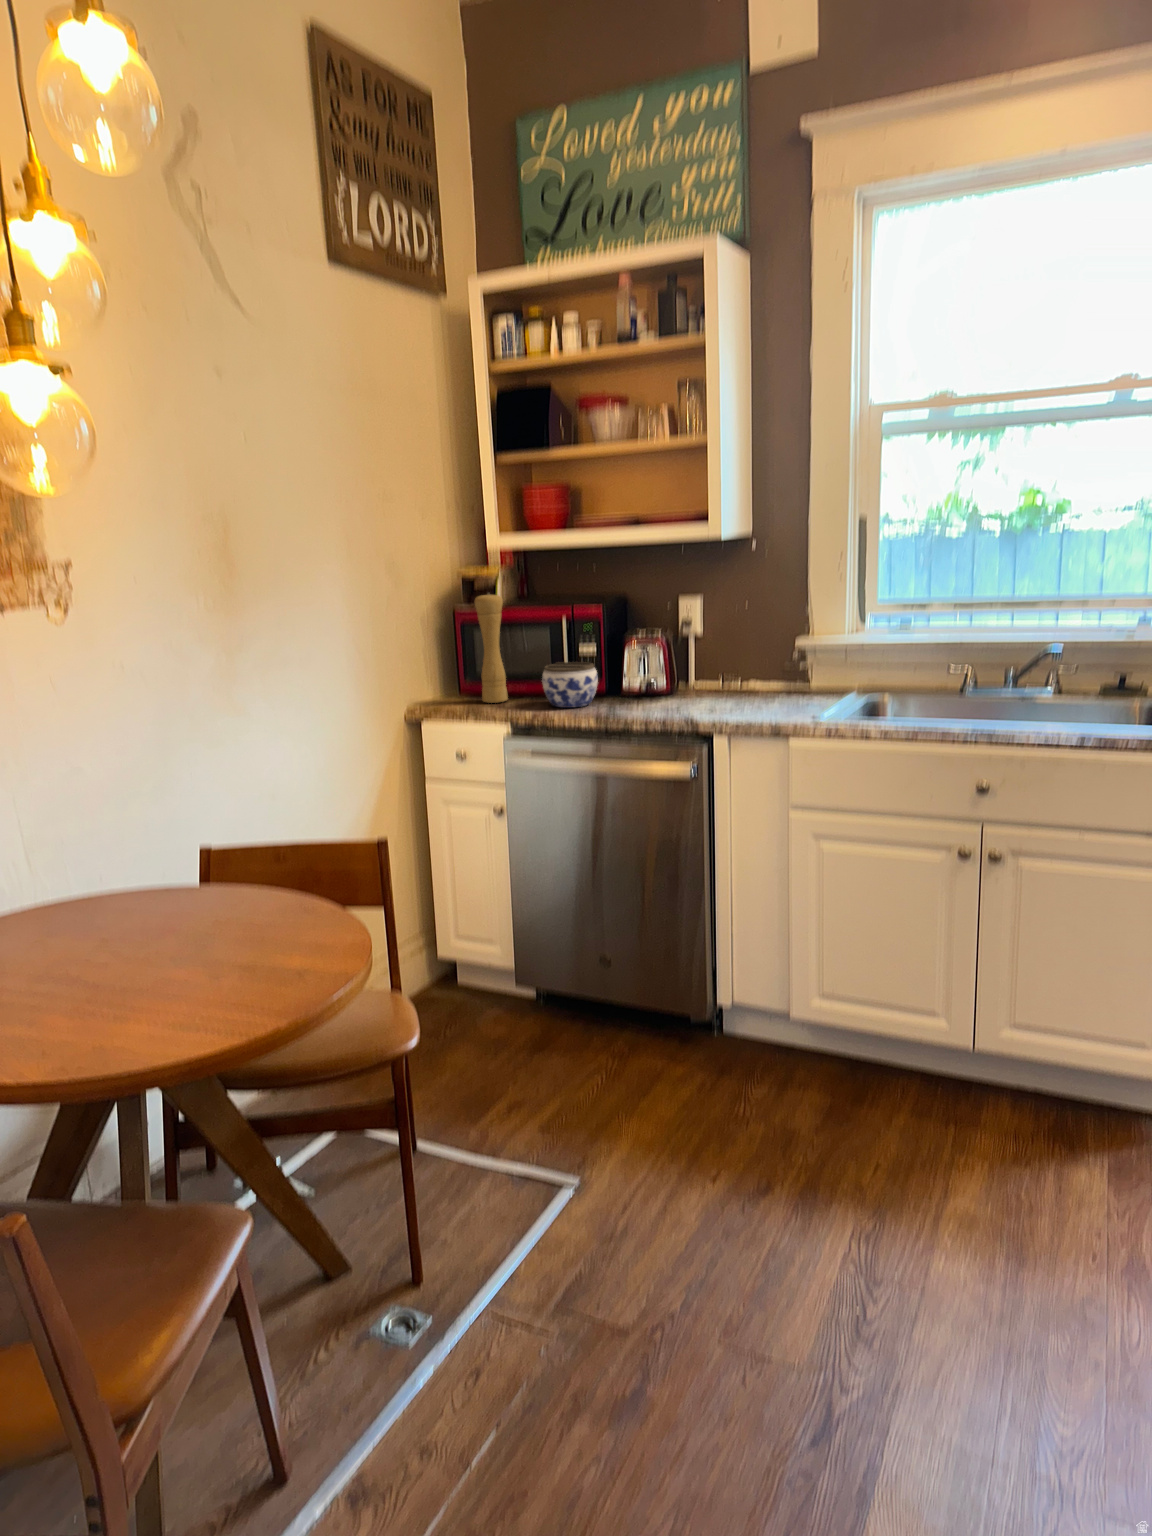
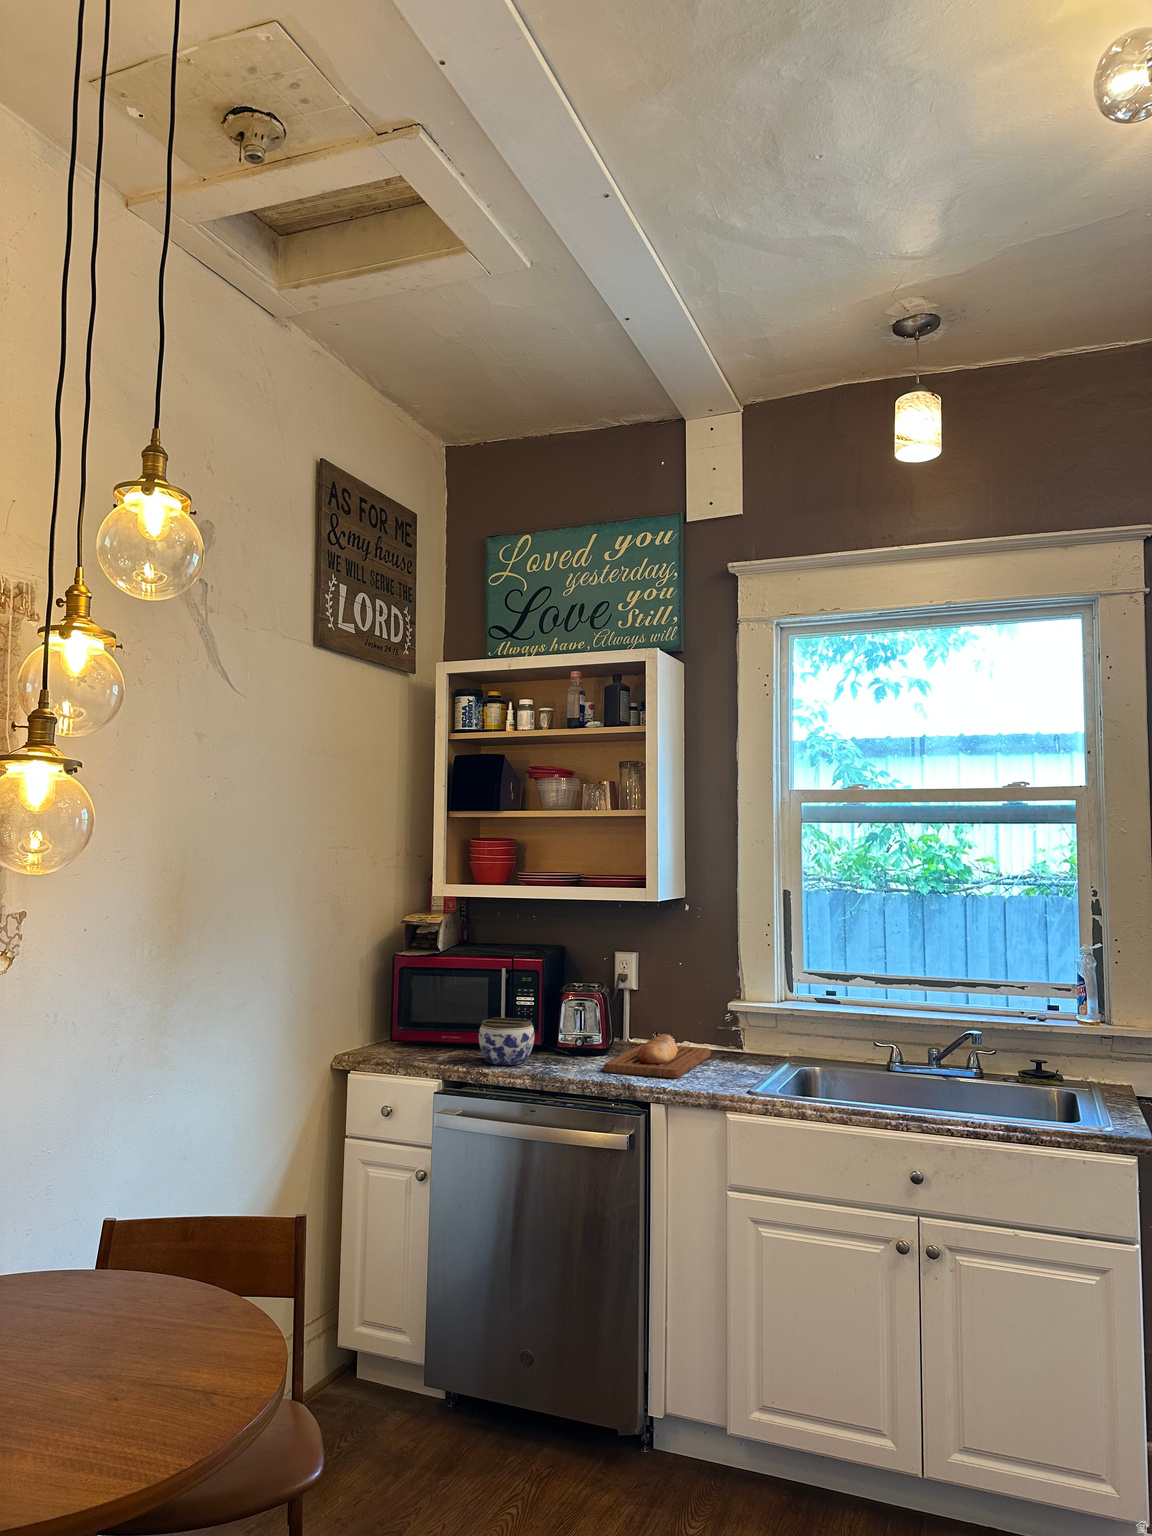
pepper mill: present [475,593,508,703] -> none [415,945,444,1056]
bread loaf: none [668,671,777,713] -> present [604,1034,710,1078]

